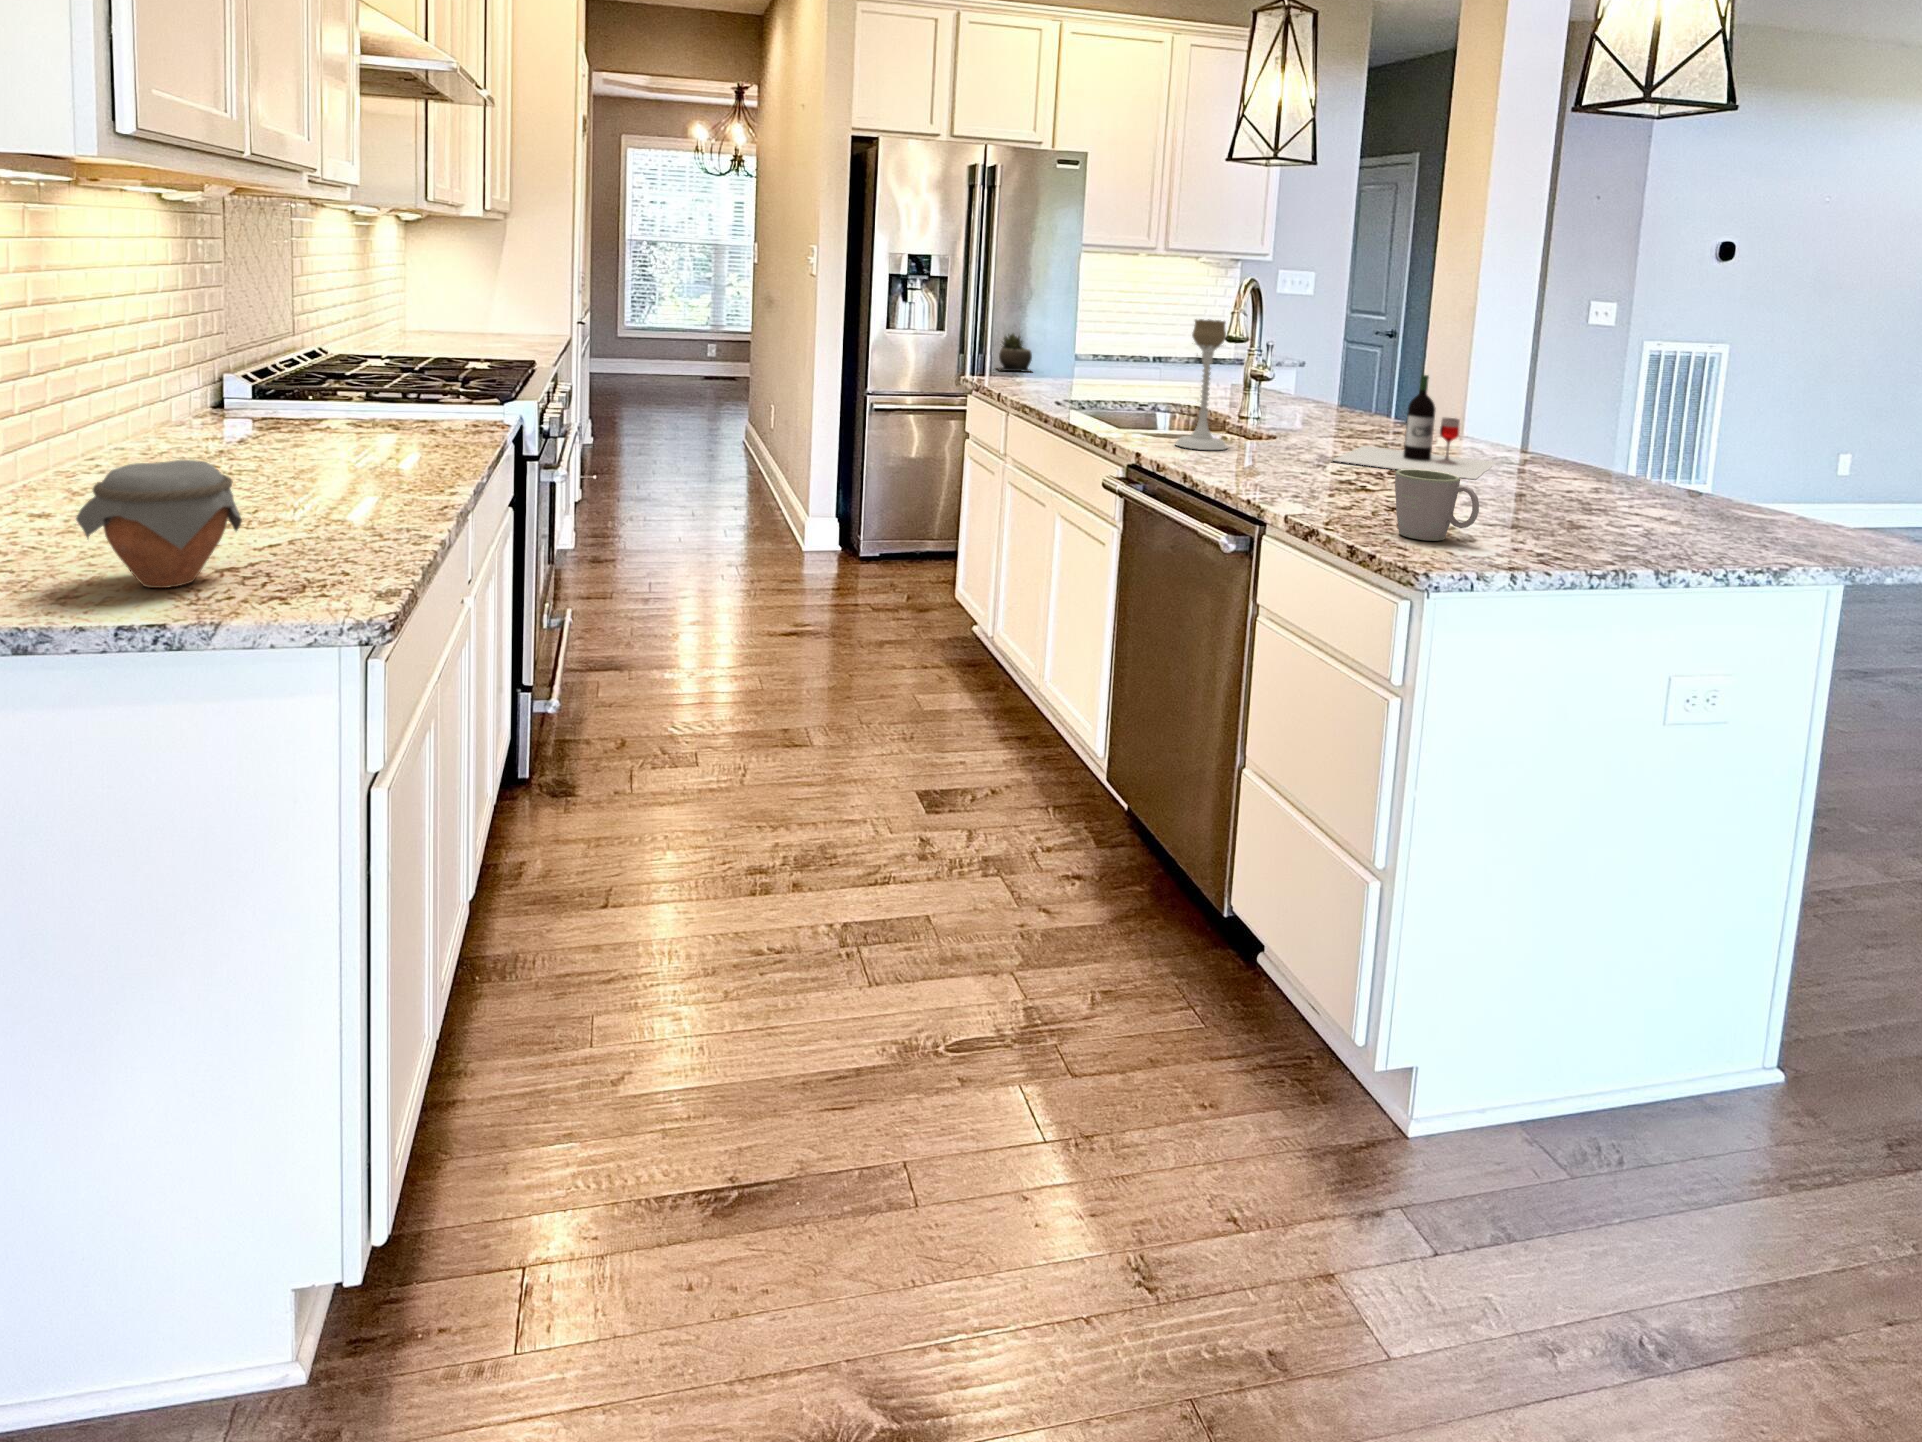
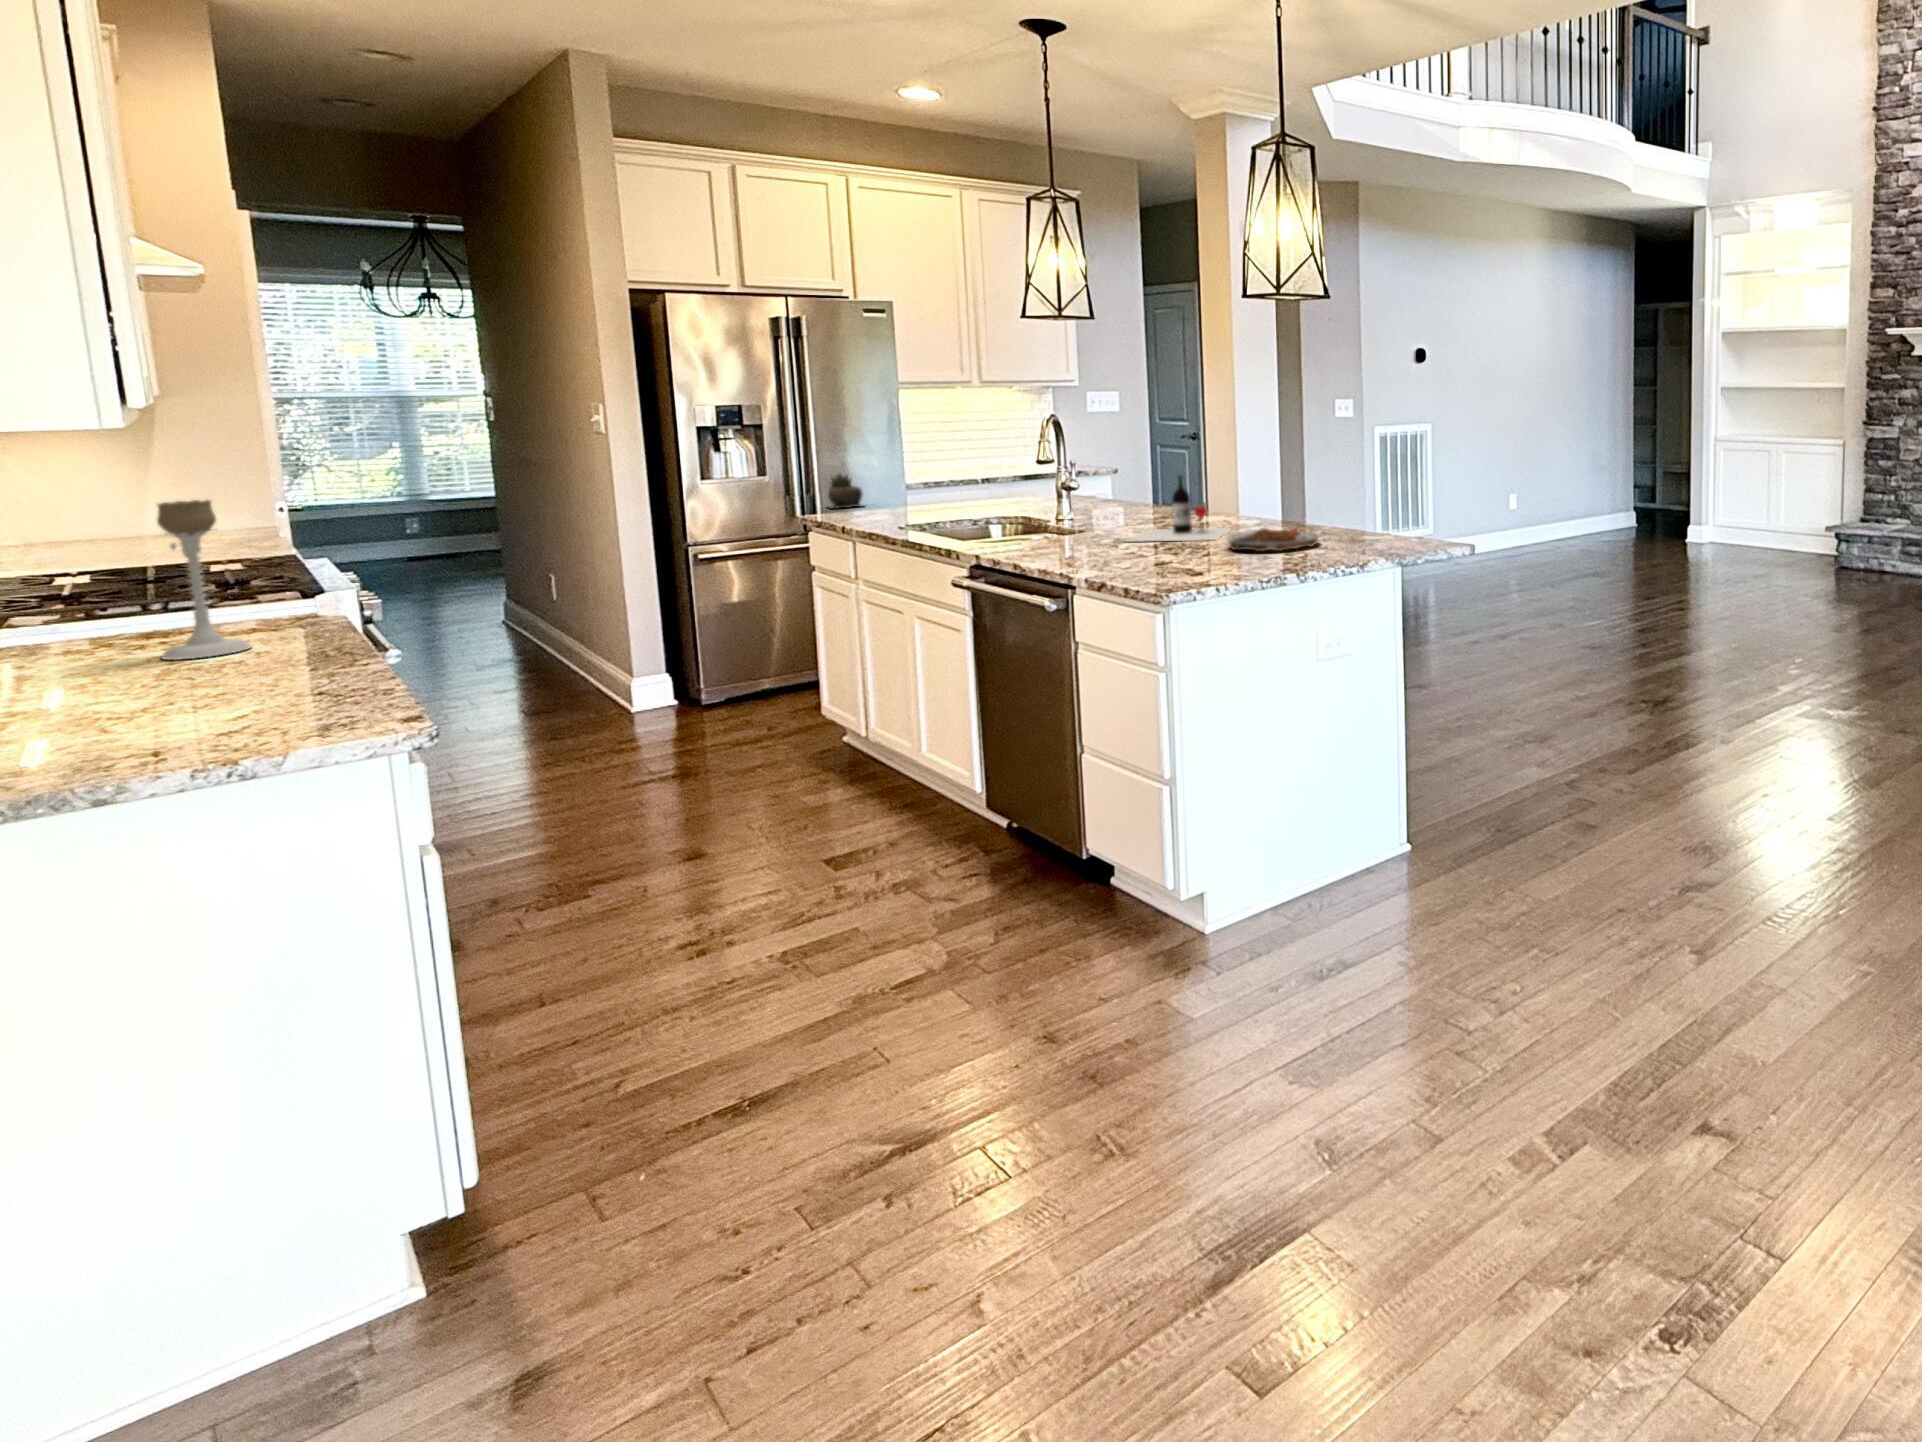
candle holder: present [1175,319,1227,450] -> present [157,500,251,660]
jar: present [76,460,242,588] -> none [89,651,249,752]
mug: present [1395,469,1479,541] -> none [1148,535,1198,577]
plate: none [1500,474,1672,520] -> present [1226,528,1318,551]

